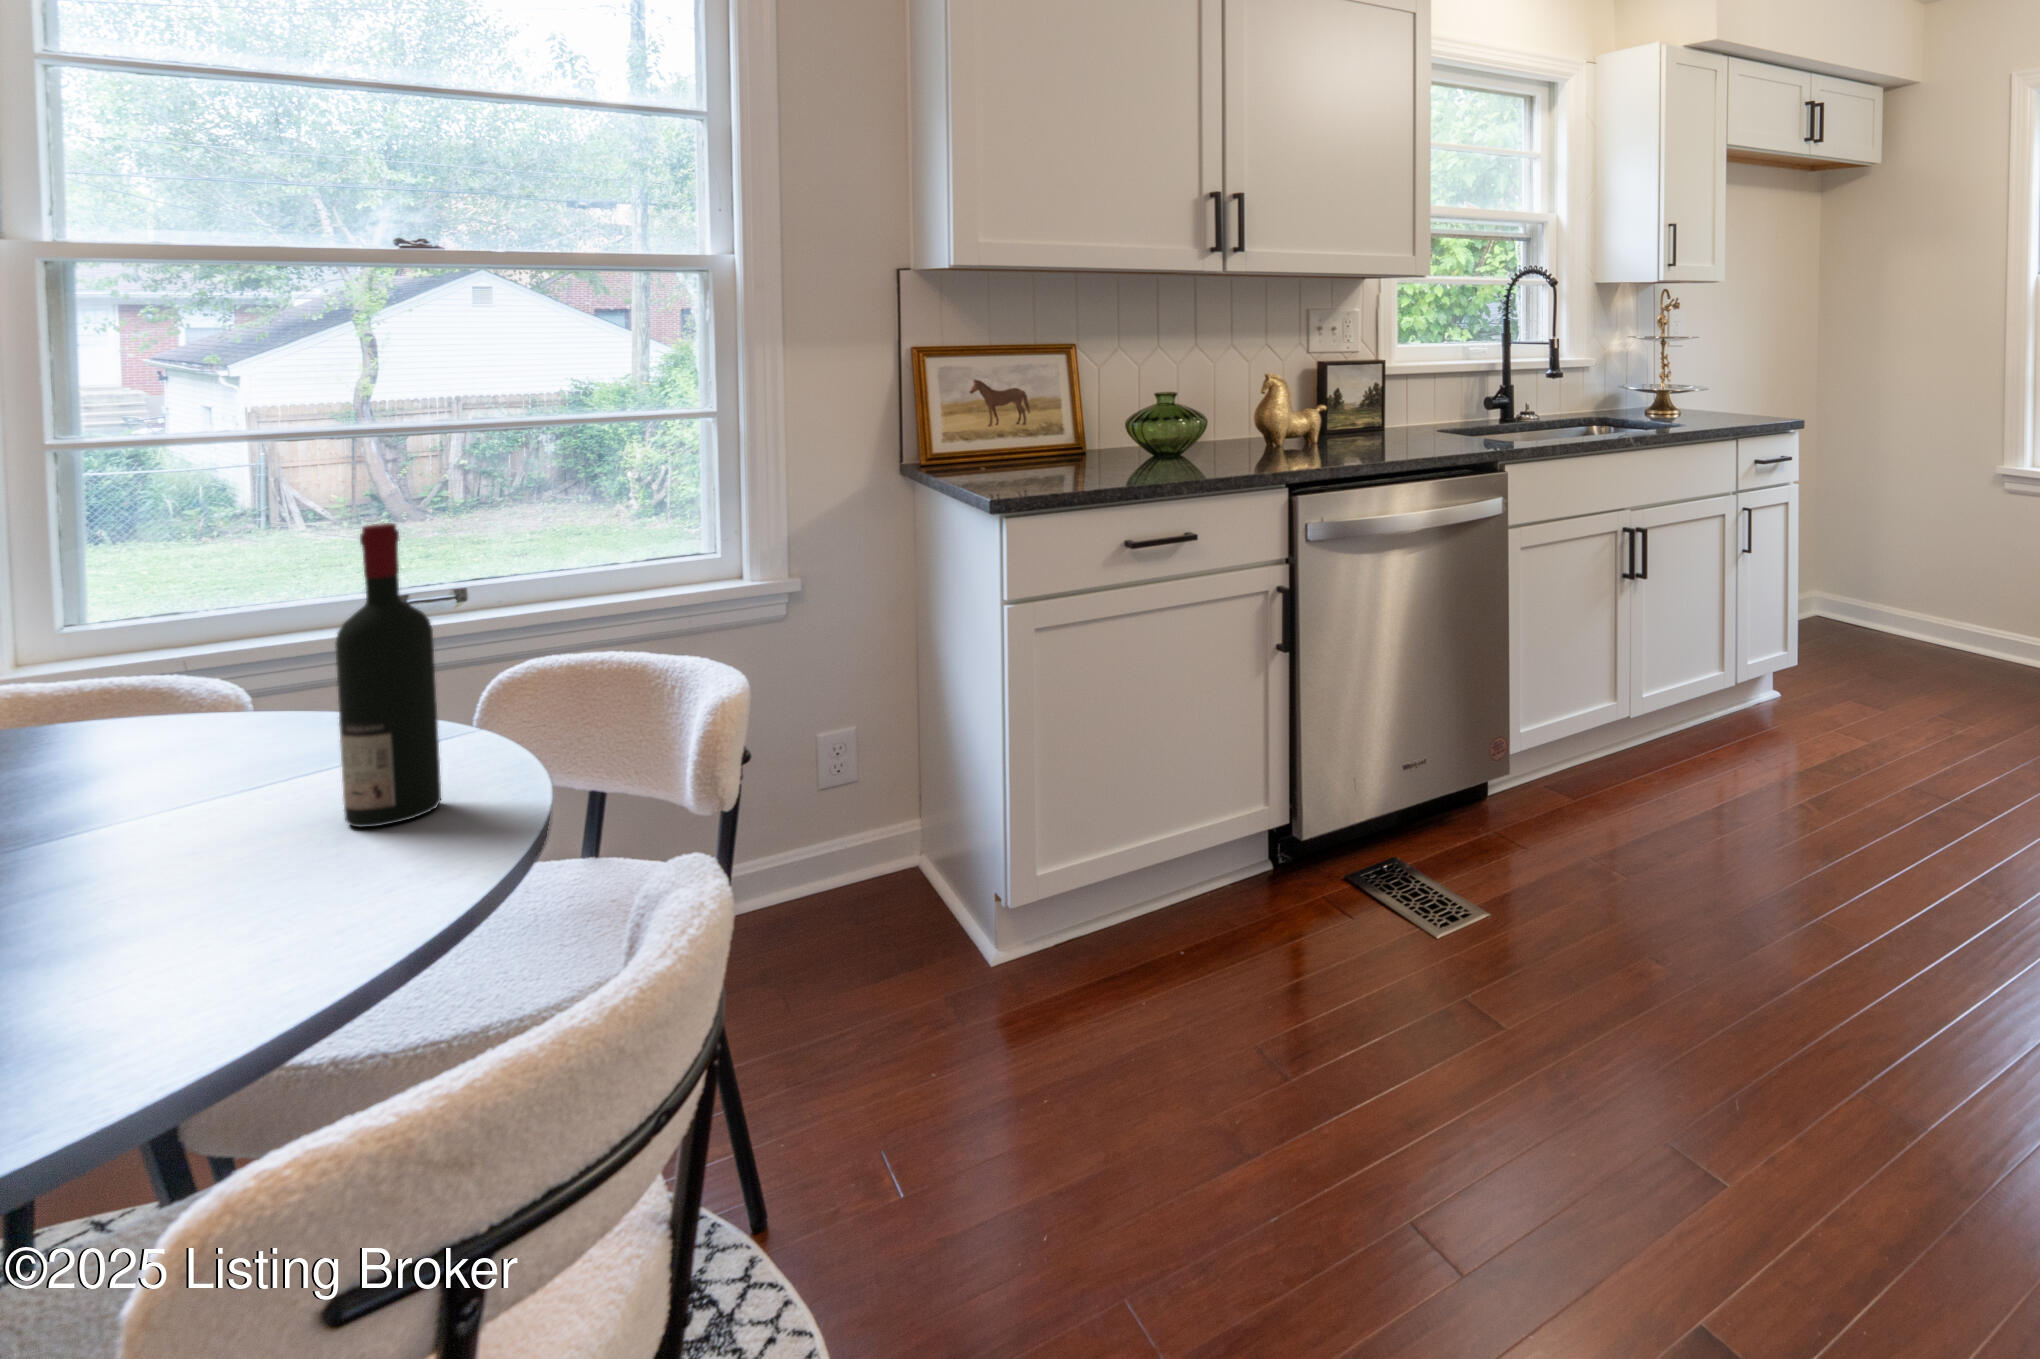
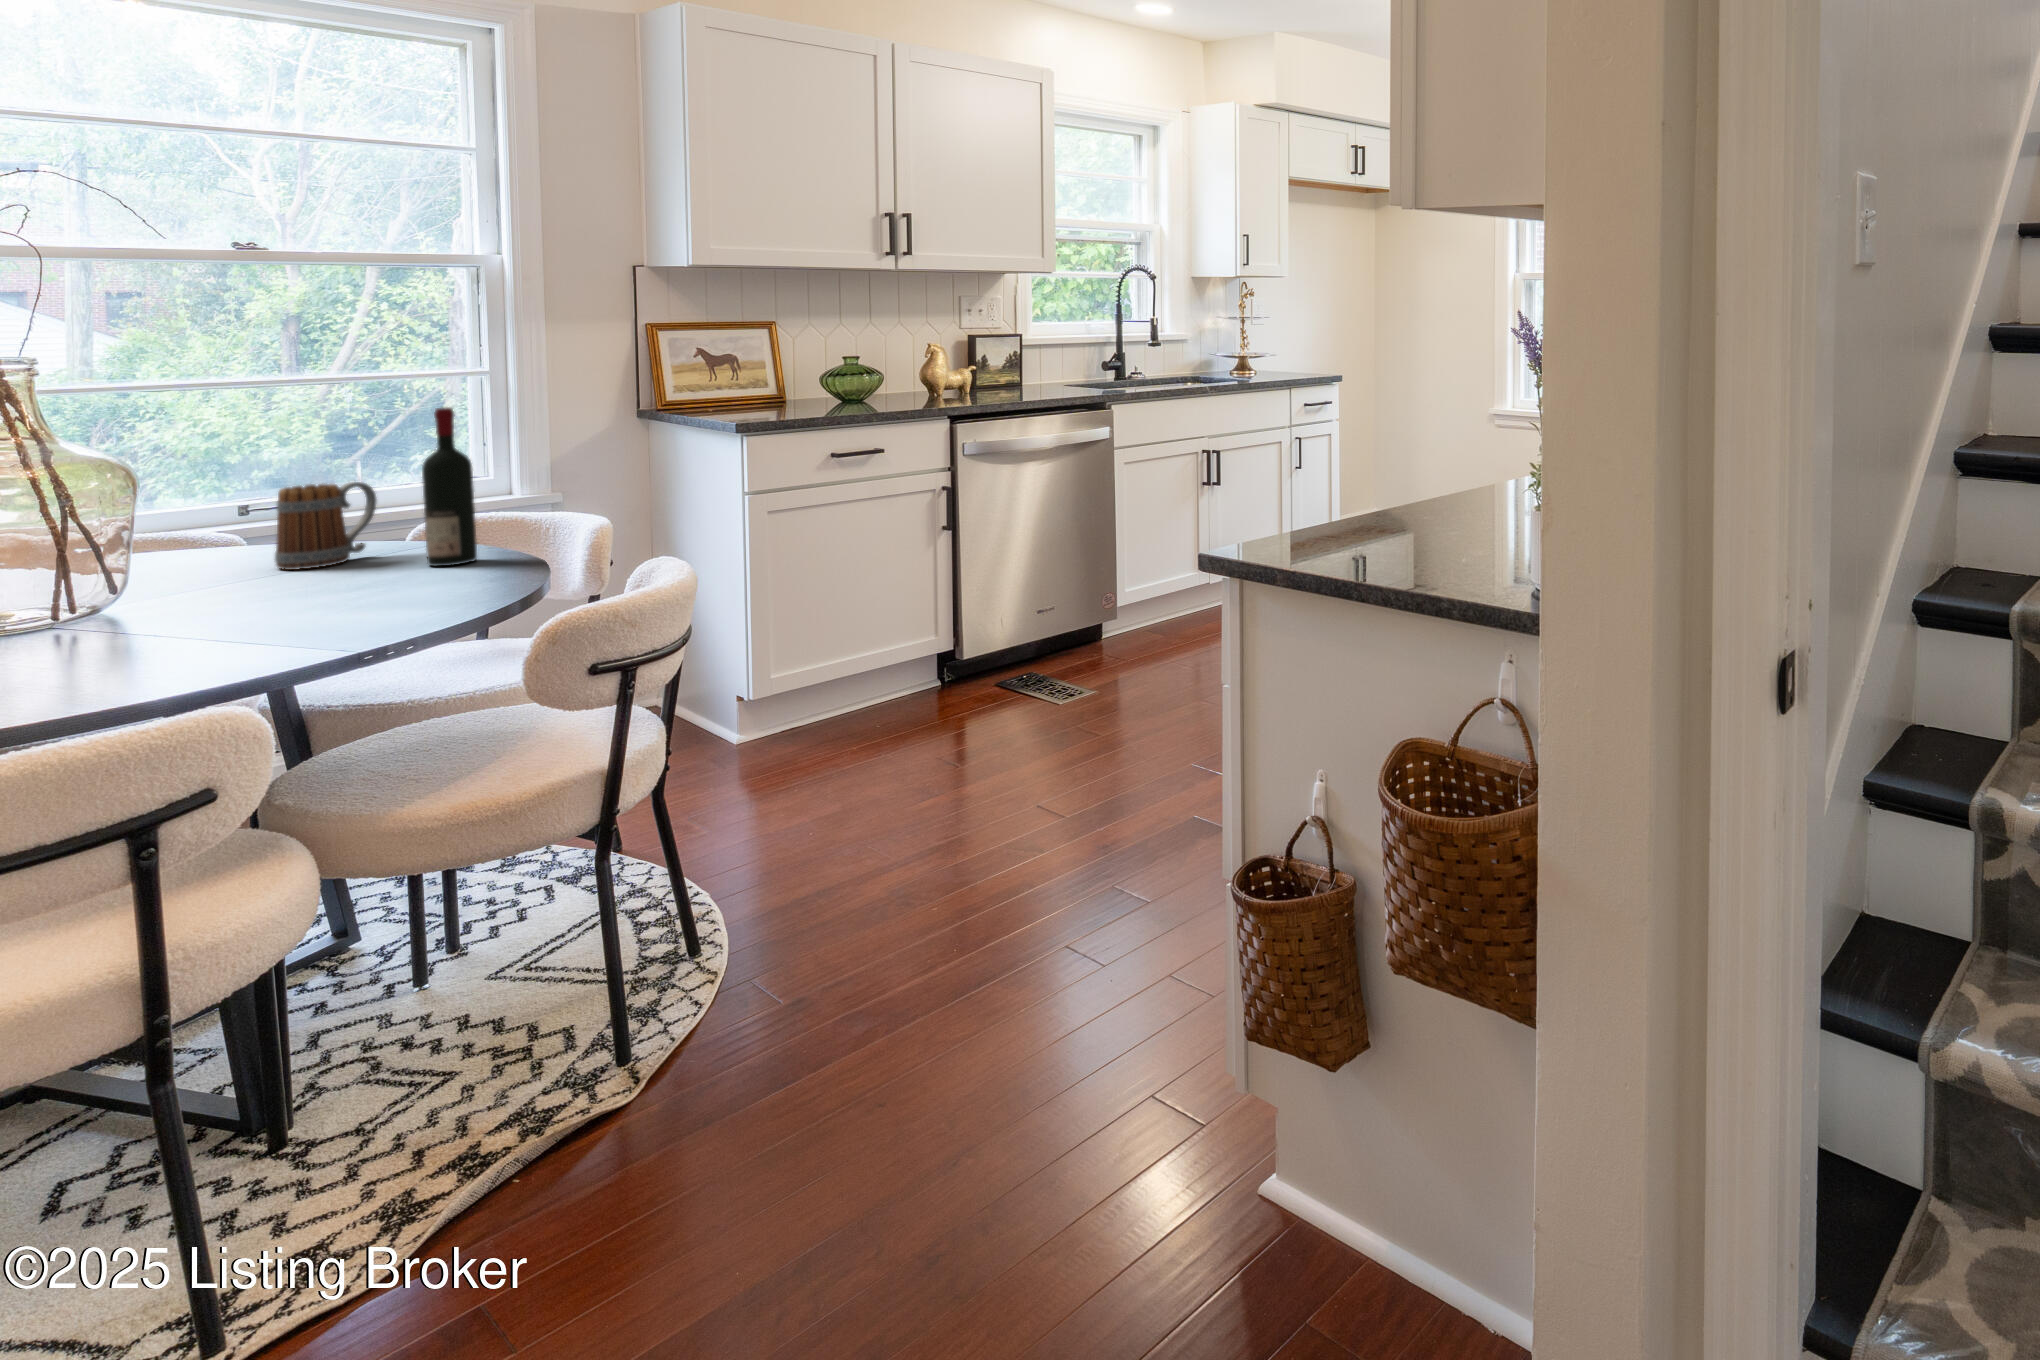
mug: none [135,640,334,811] -> present [274,482,377,570]

